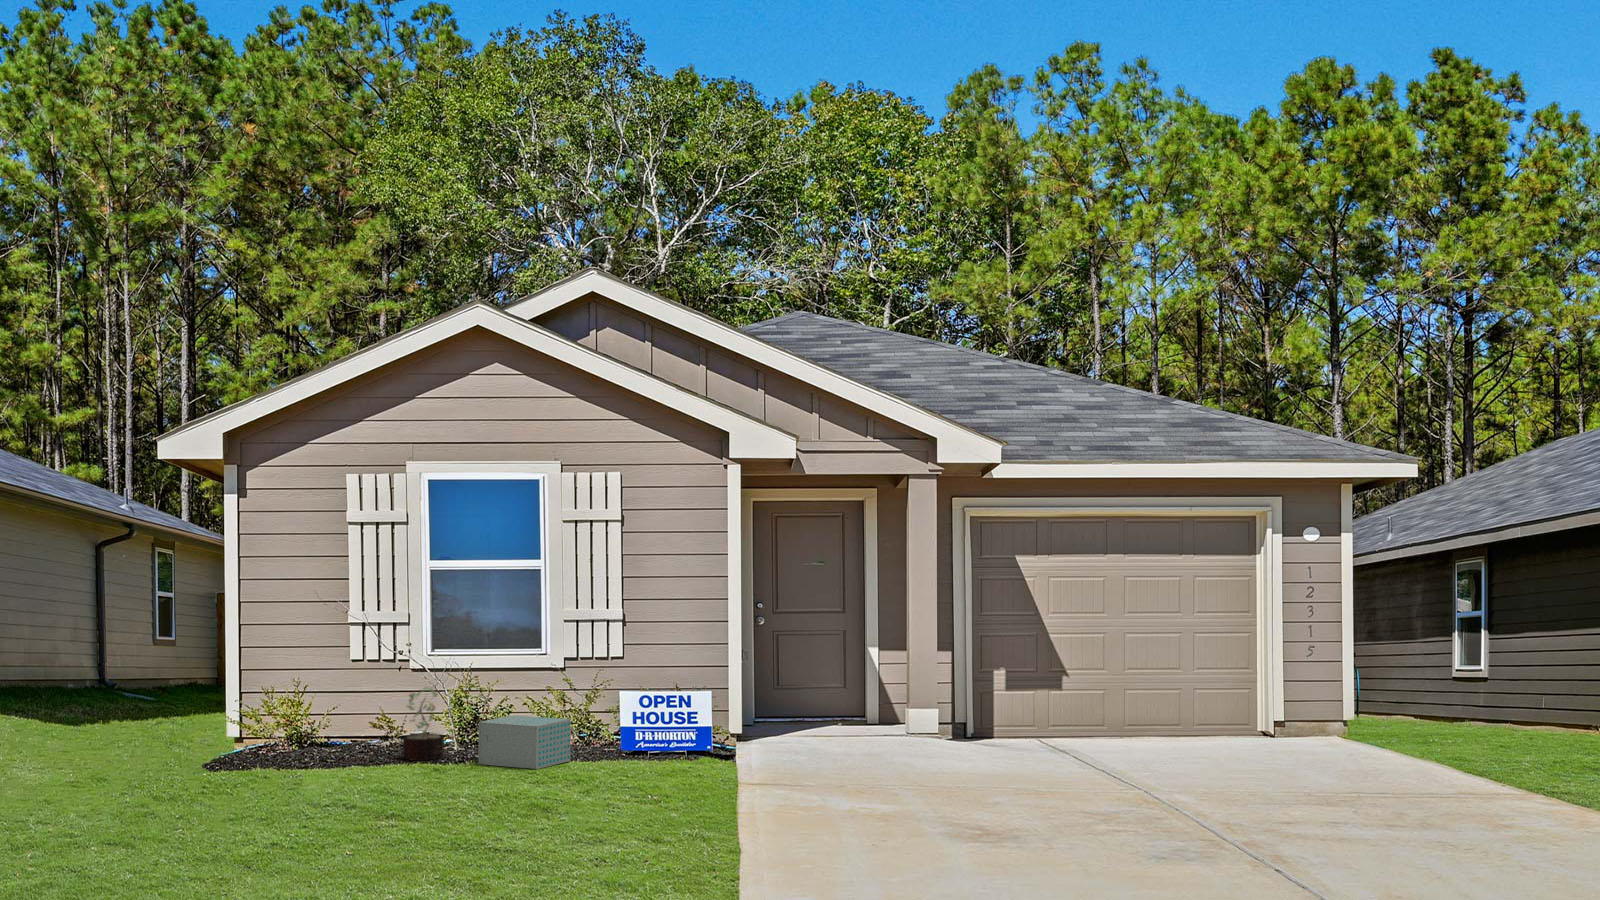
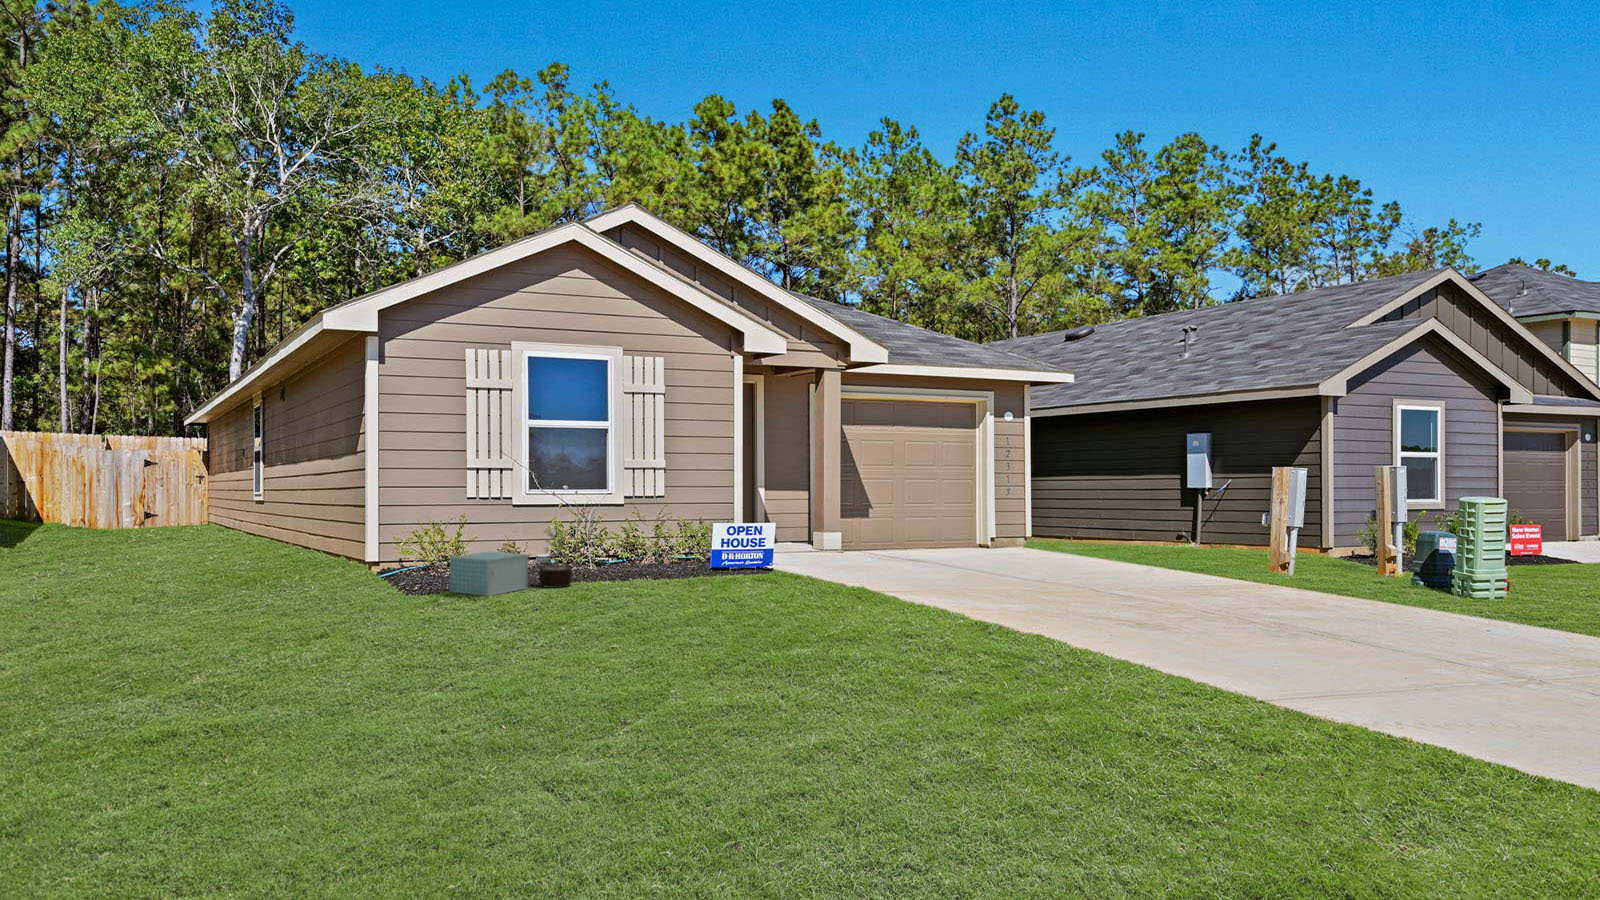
storage box: present [478,715,571,769] -> present [450,551,528,596]

